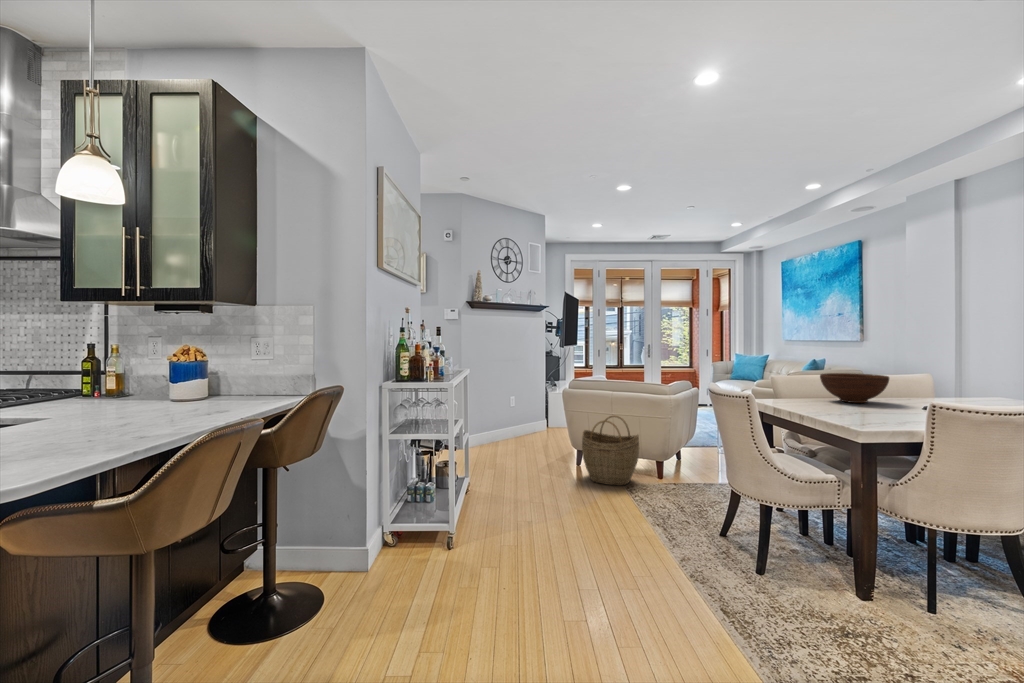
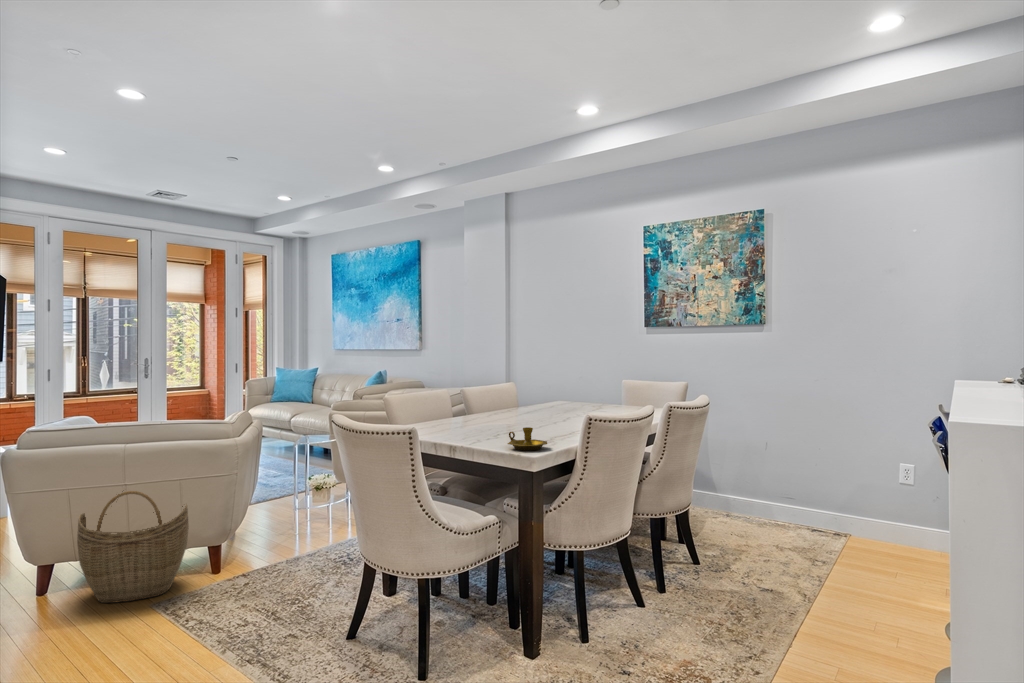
fruit bowl: present [820,373,889,403] -> none [438,389,504,423]
candlestick: none [846,406,890,426] -> present [508,427,547,450]

